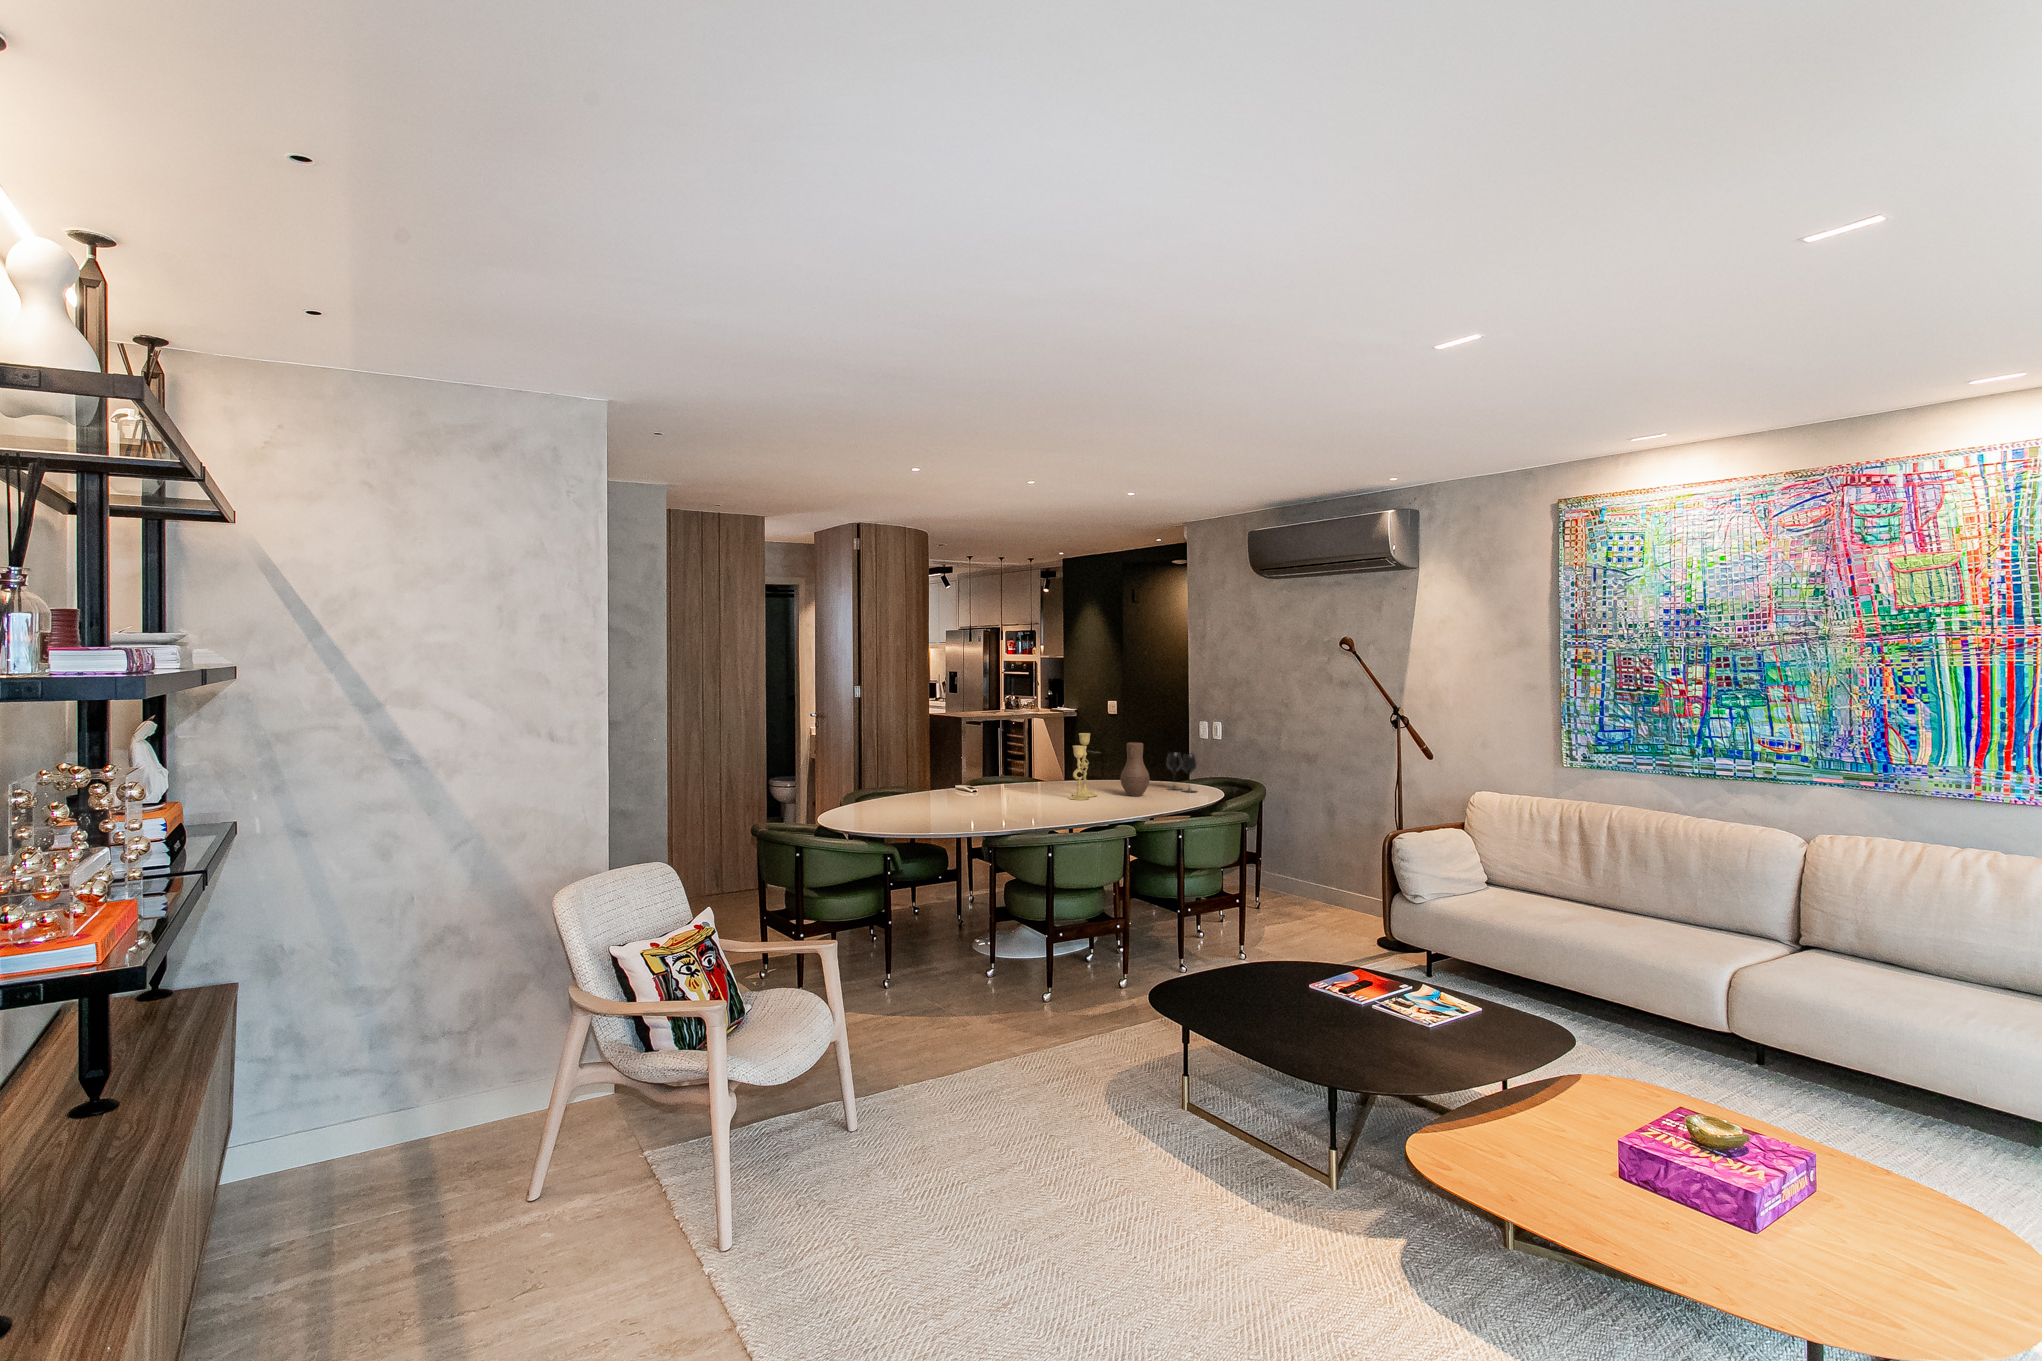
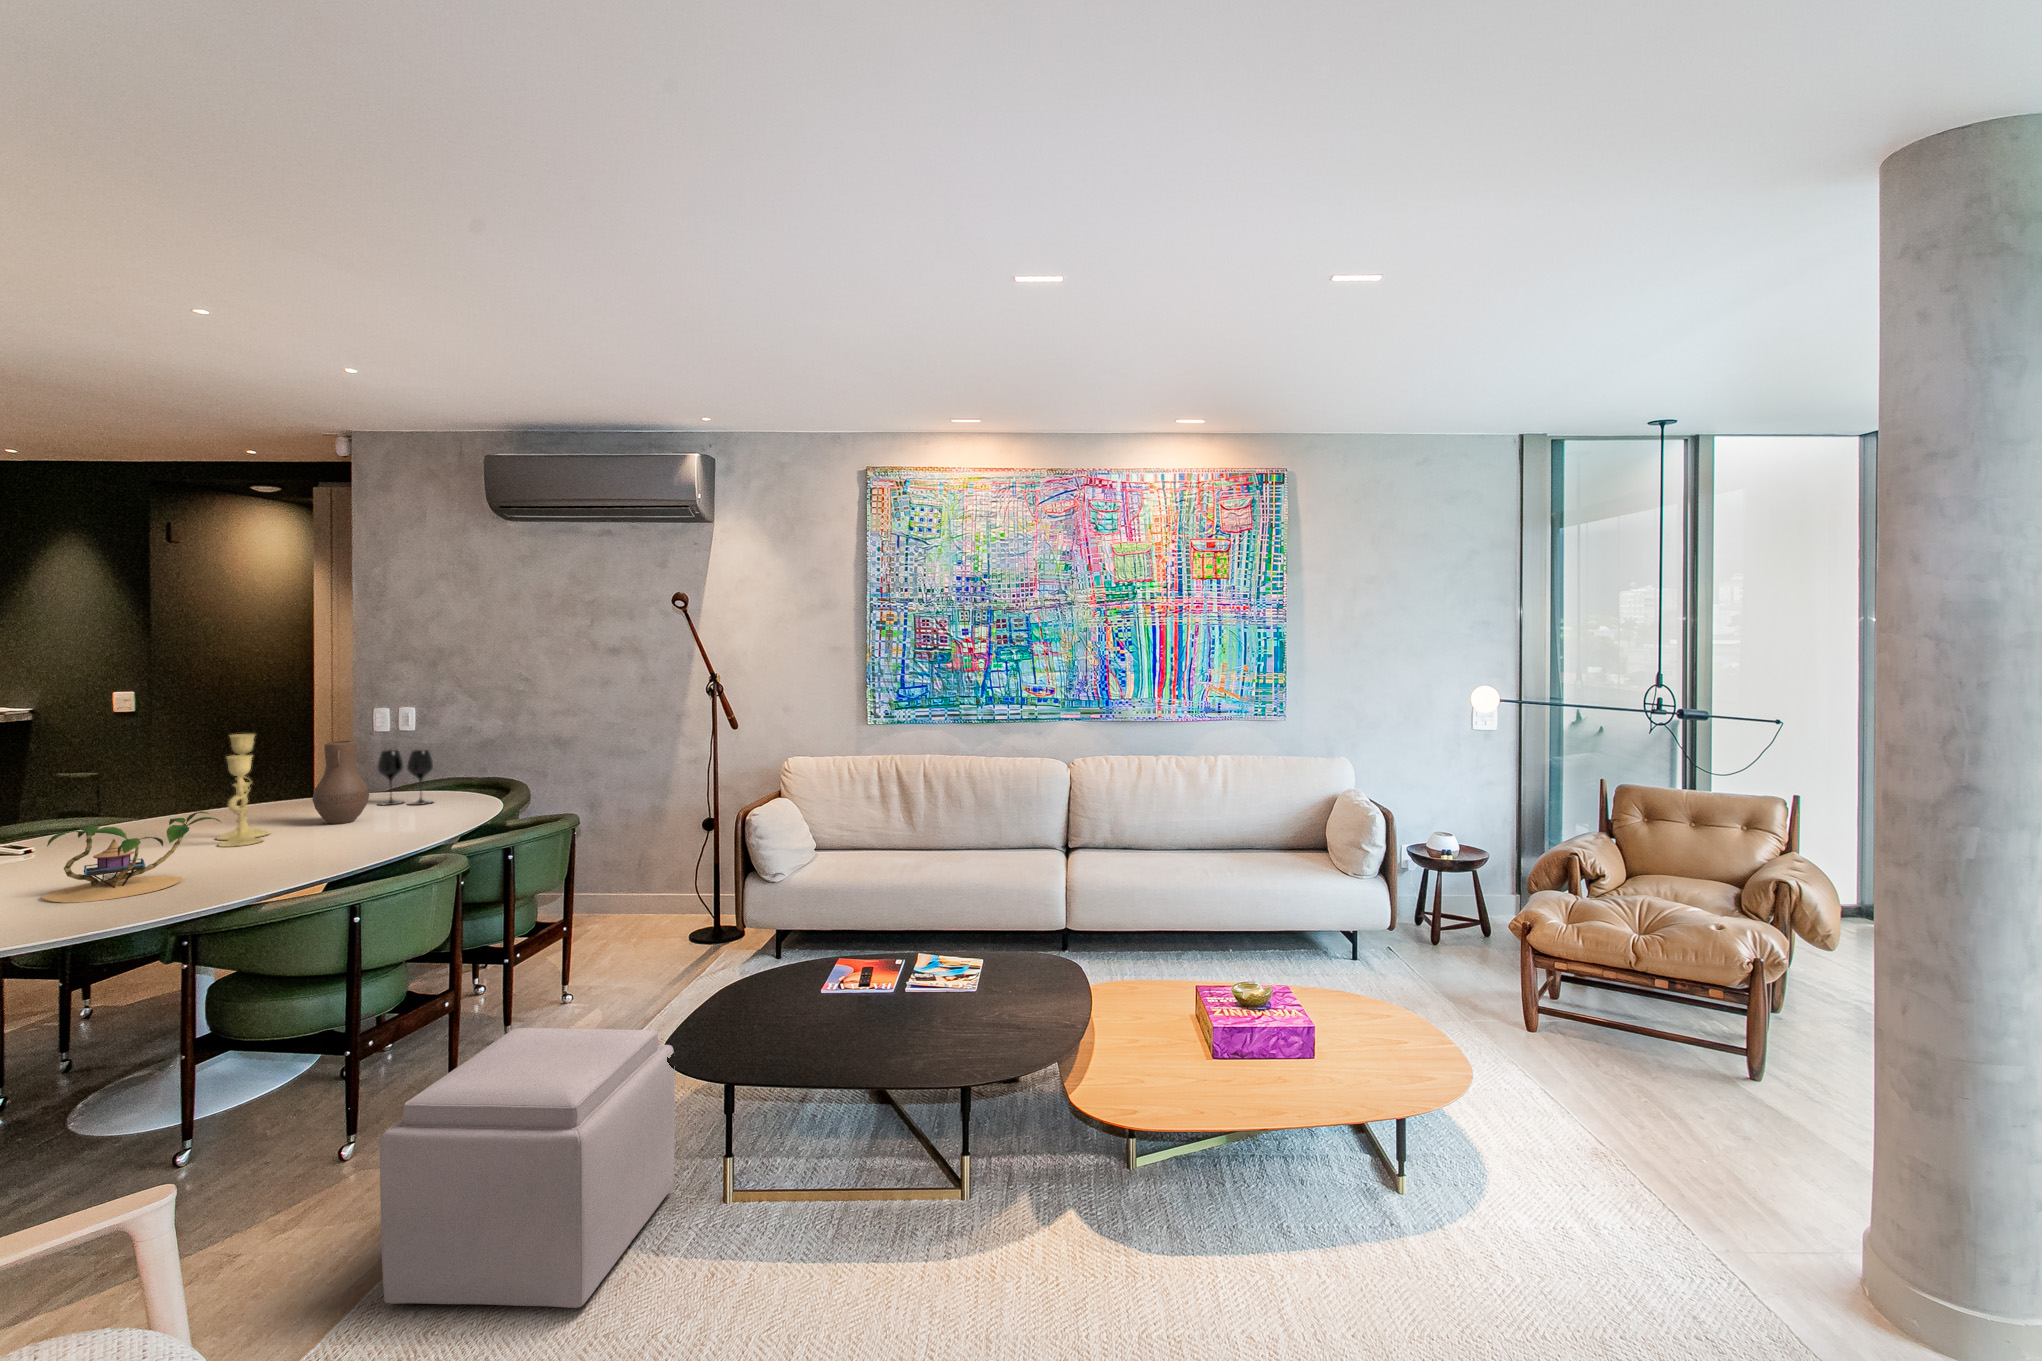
plant: none [985,774,1053,814] -> present [41,811,221,903]
ottoman: none [1054,928,1215,1088] -> present [380,1028,675,1308]

